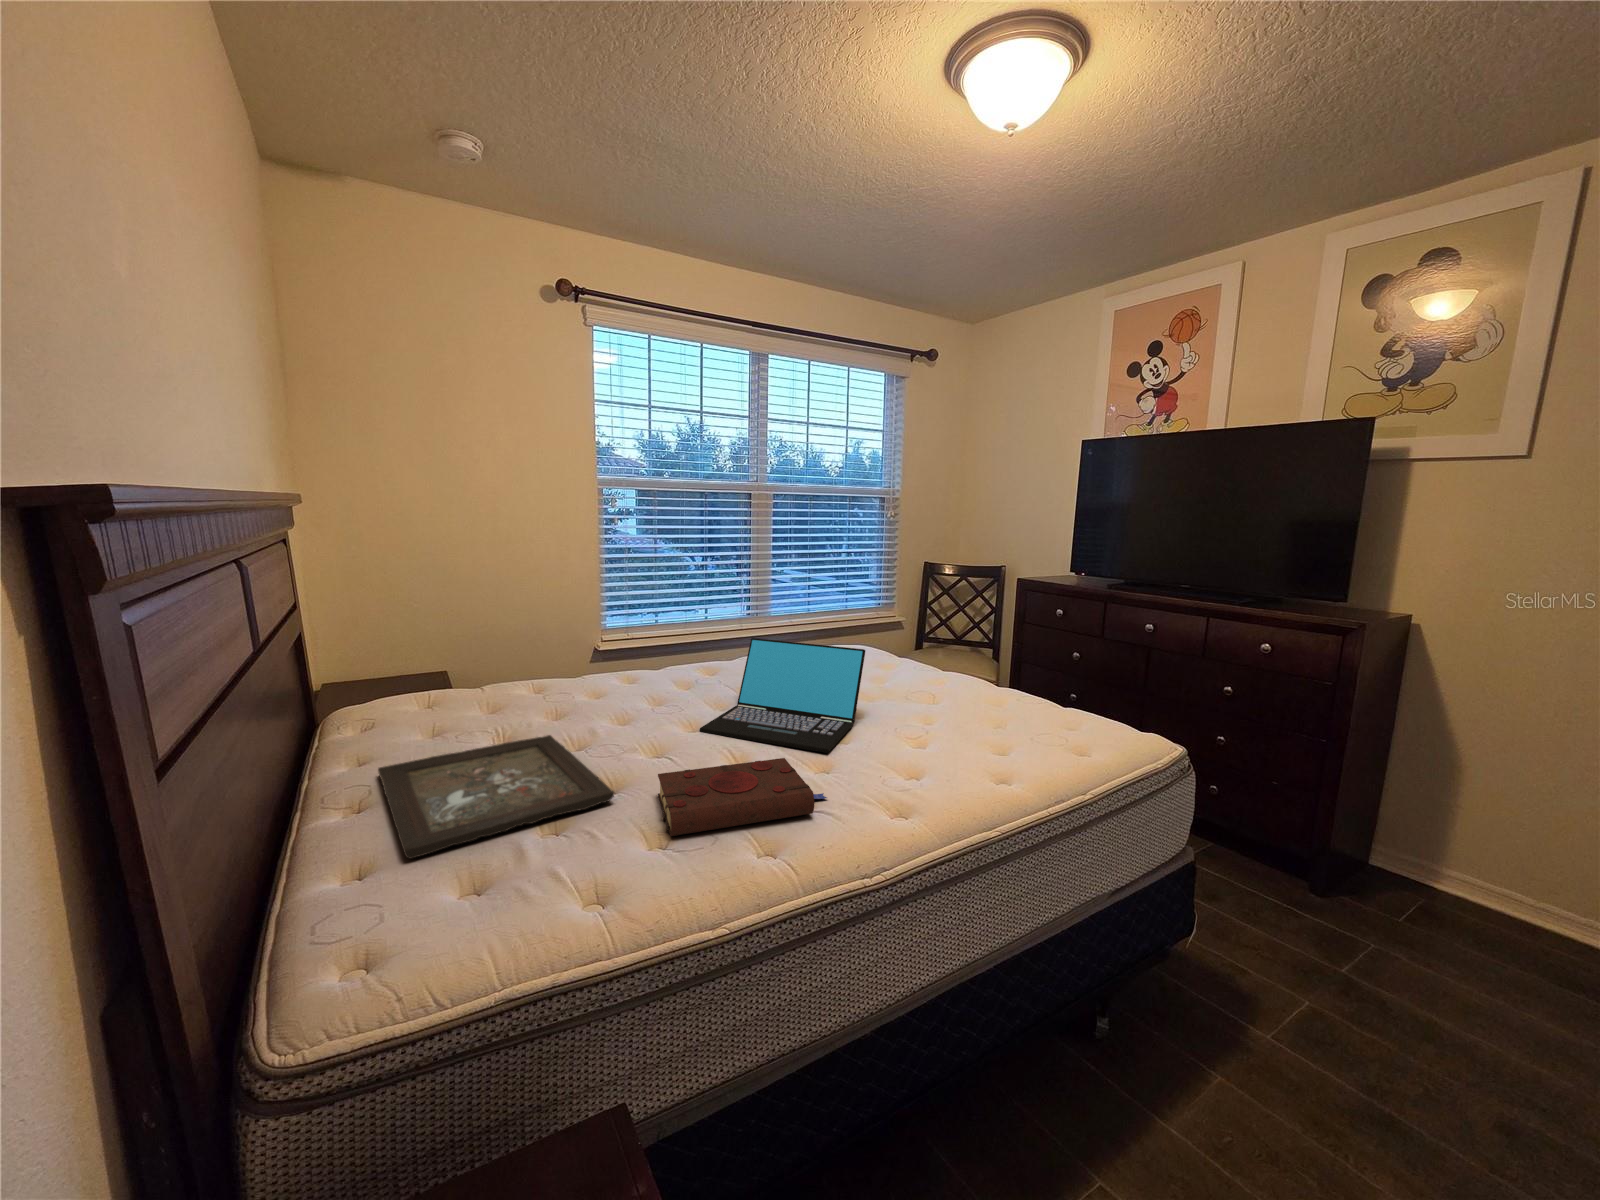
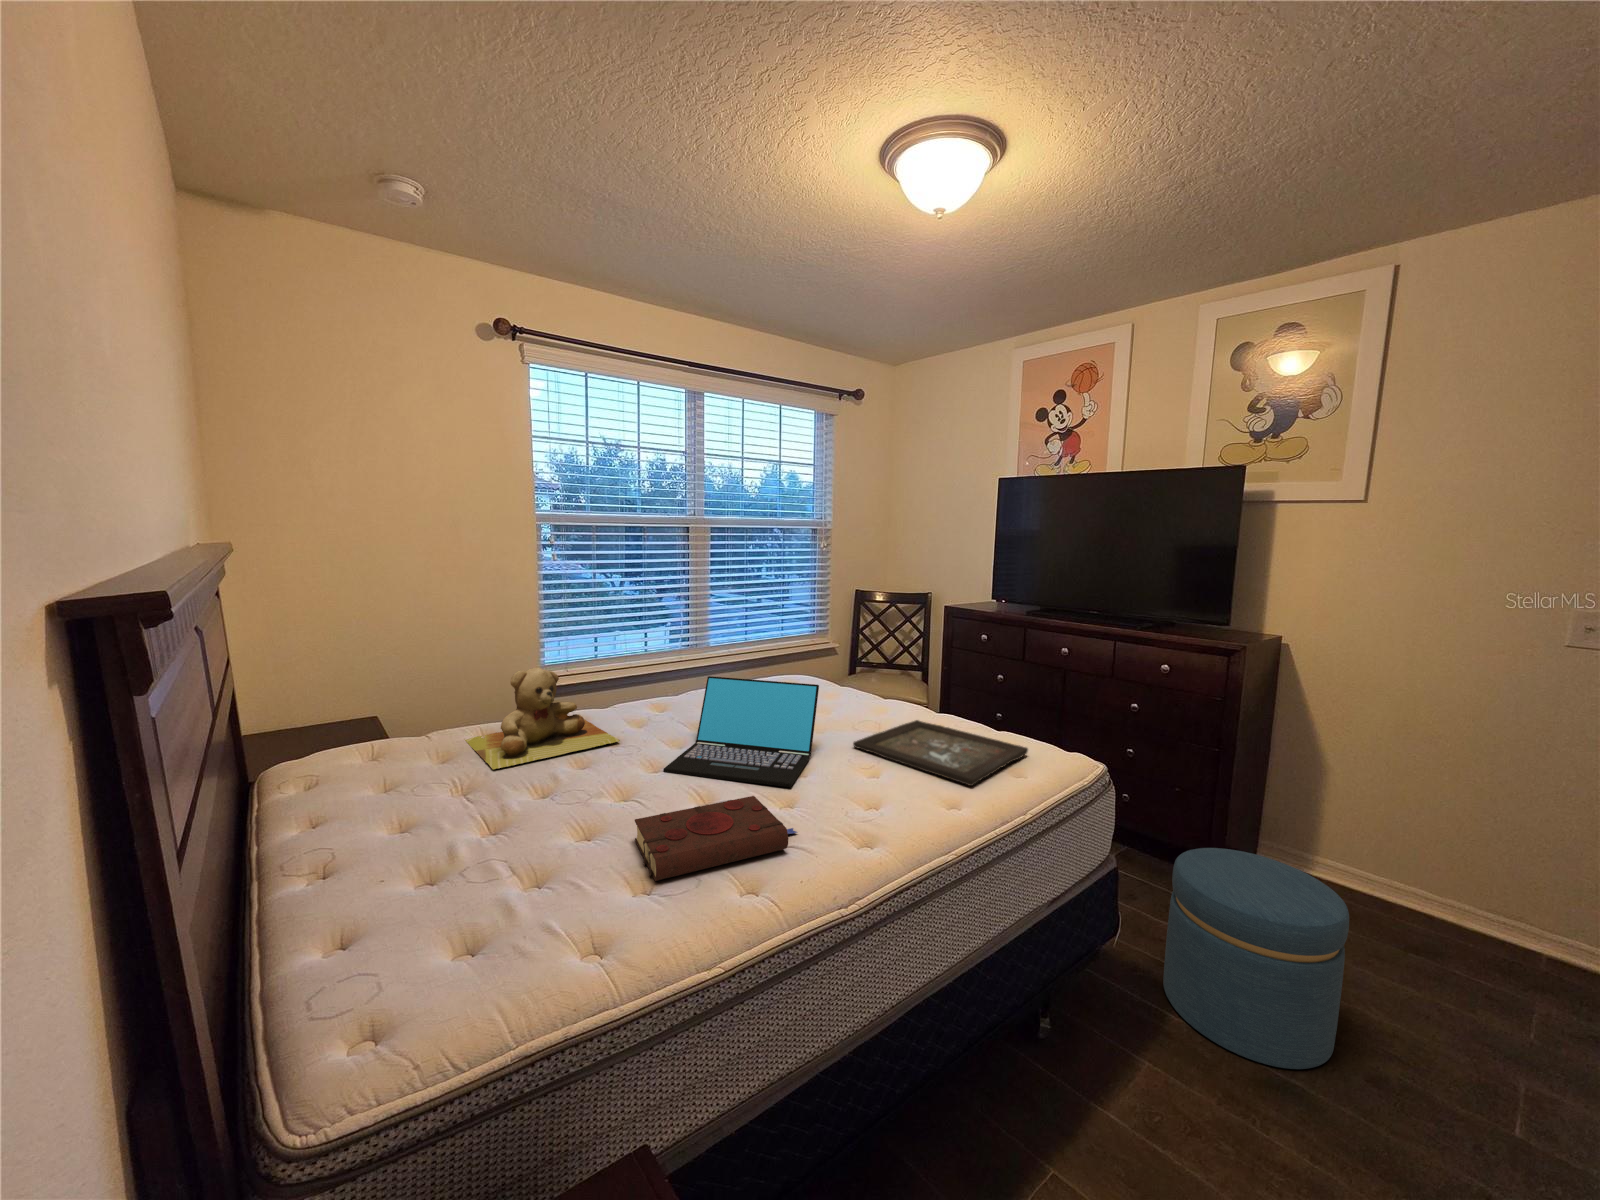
teddy bear: none [513,624,662,721] -> present [465,668,620,769]
tray: present [378,735,614,859] -> present [853,720,1028,786]
ottoman: none [1249,850,1487,1109] -> present [1163,848,1349,1069]

